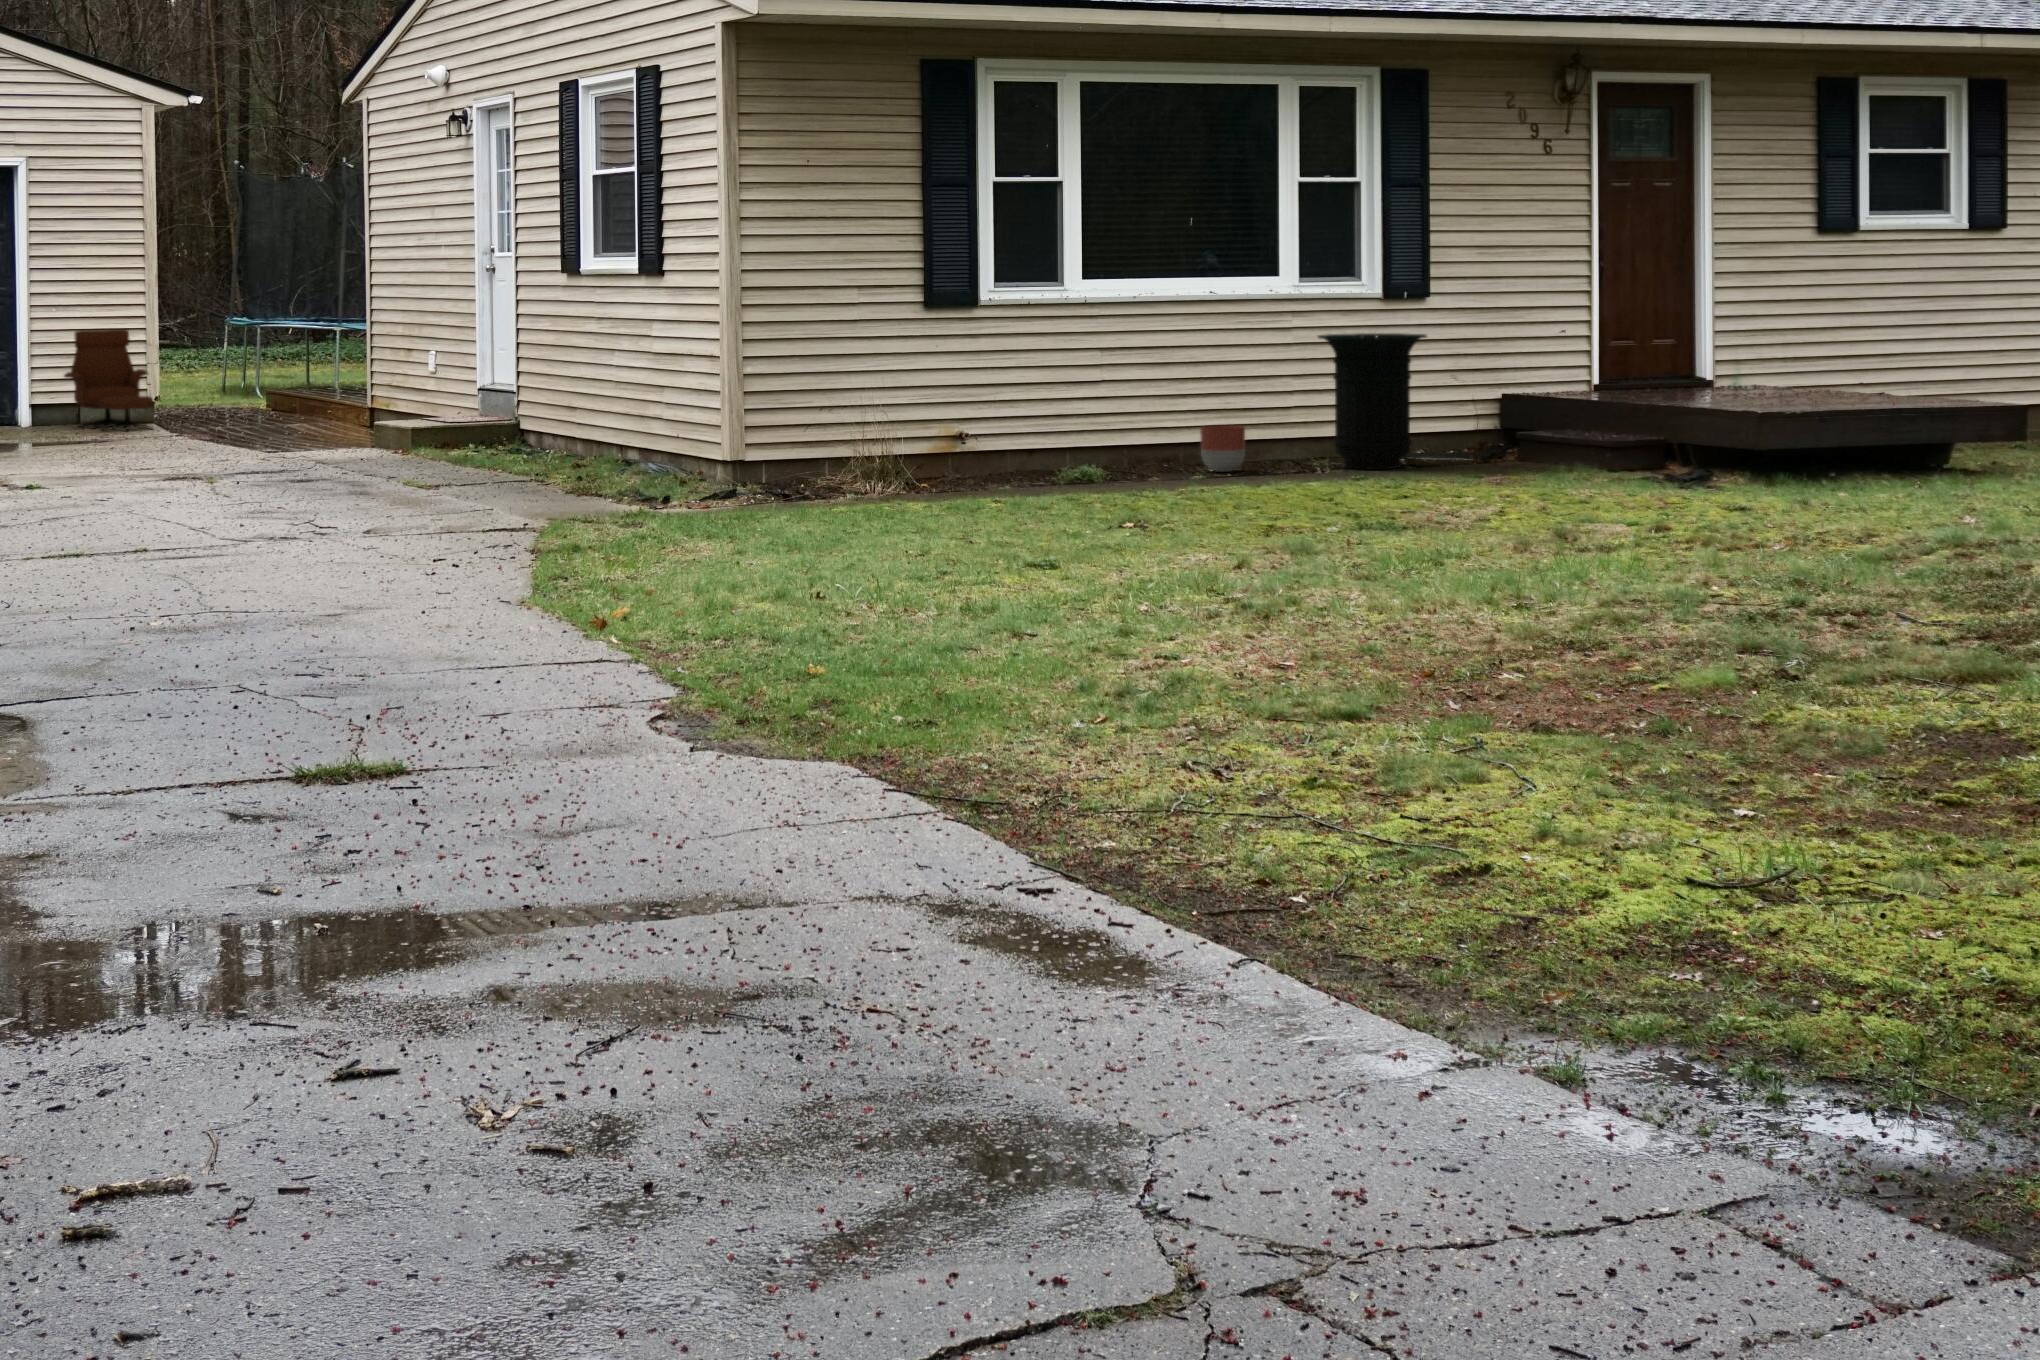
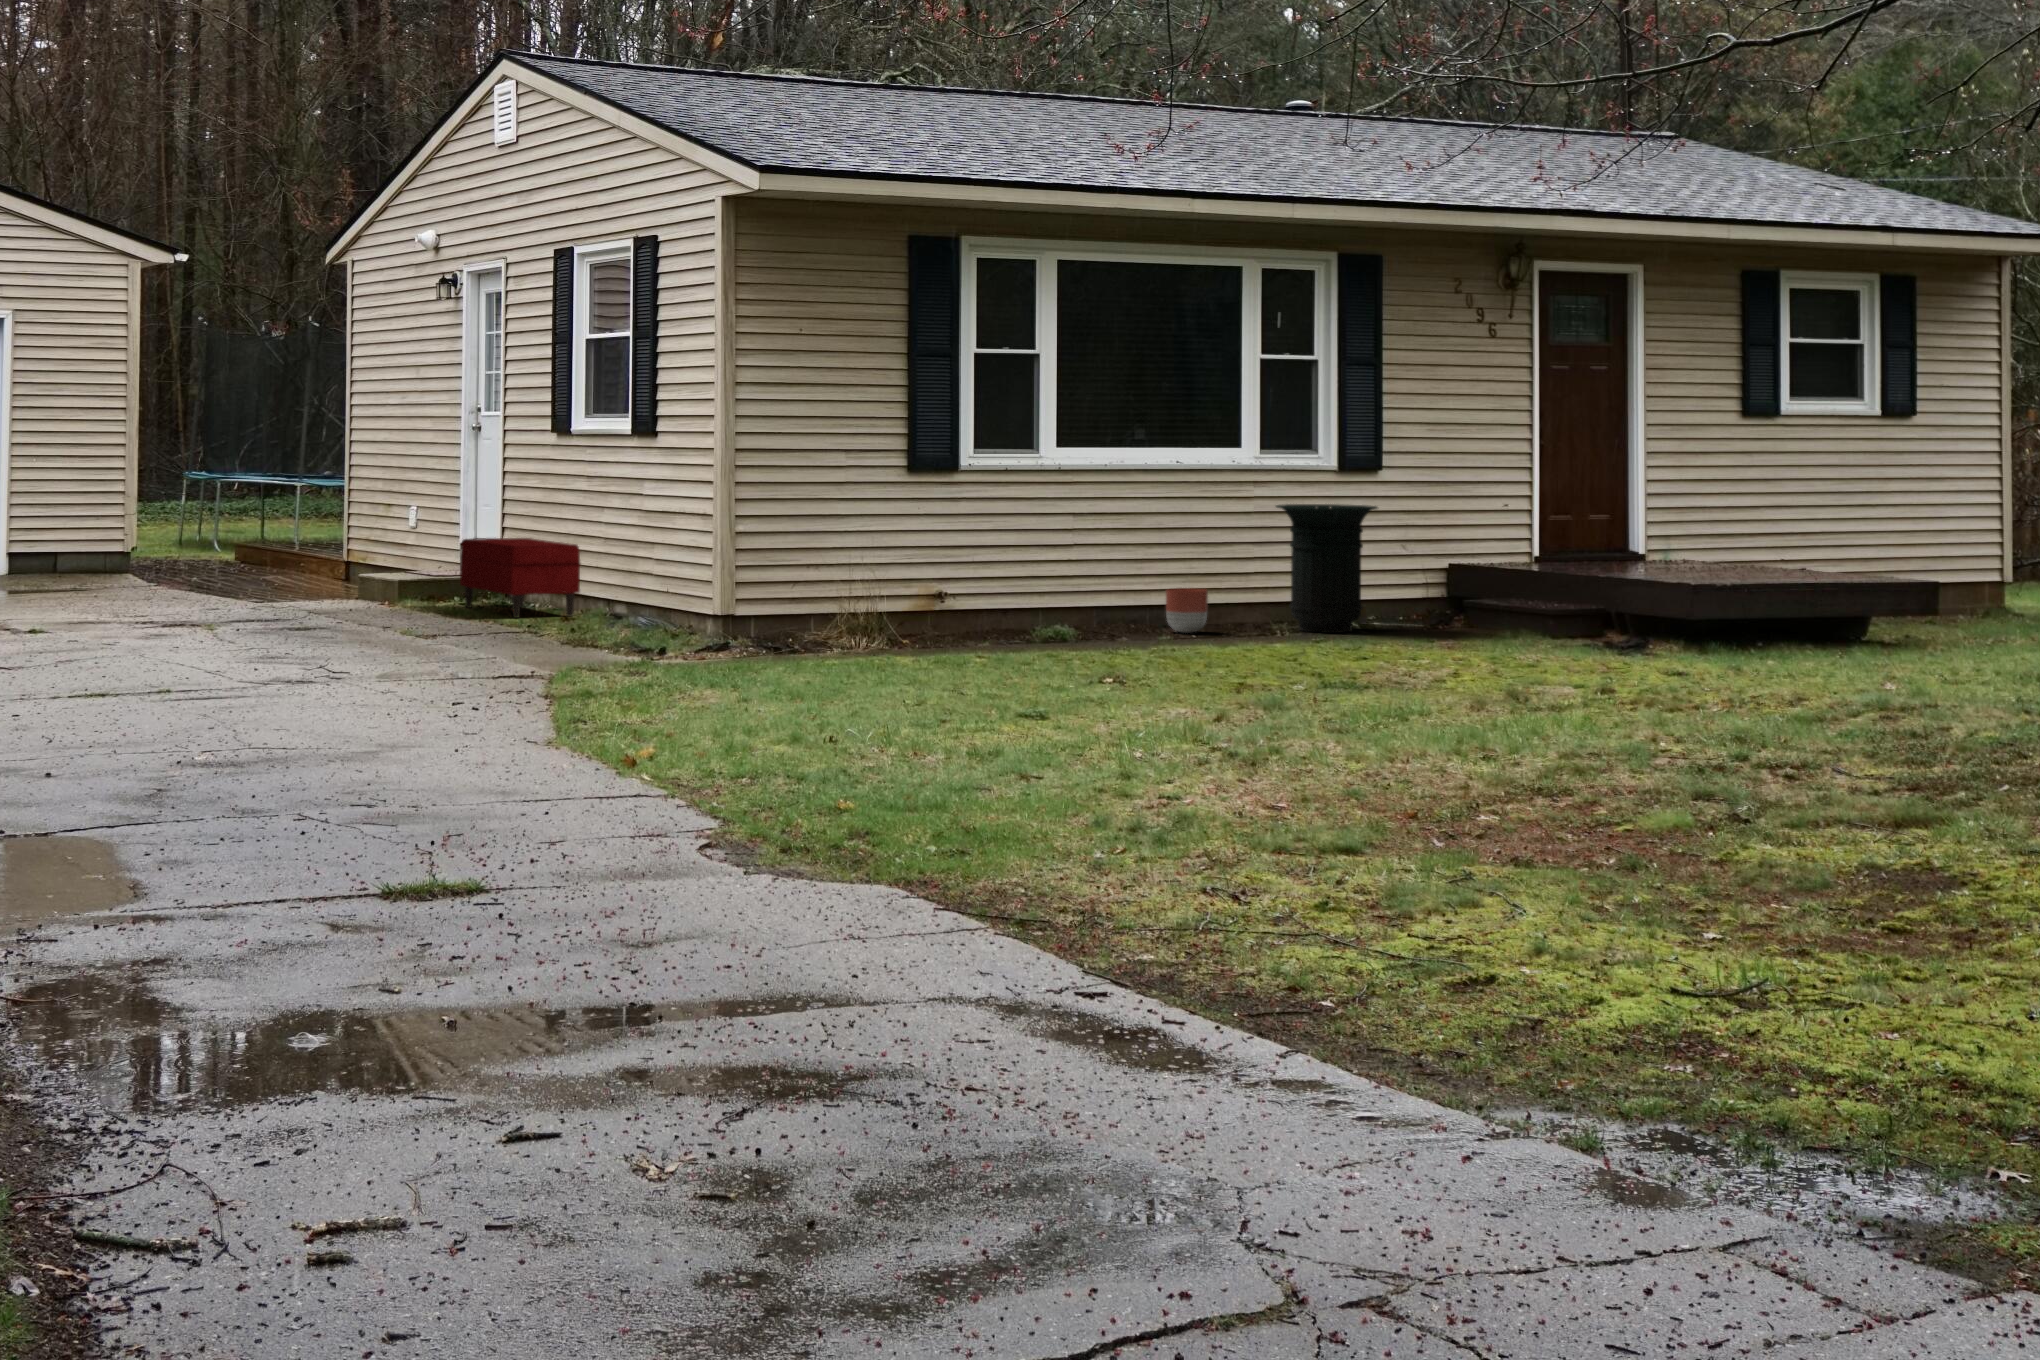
lounge chair: present [64,329,153,431] -> none [50,478,140,578]
bench: none [468,384,590,467] -> present [460,538,580,618]

